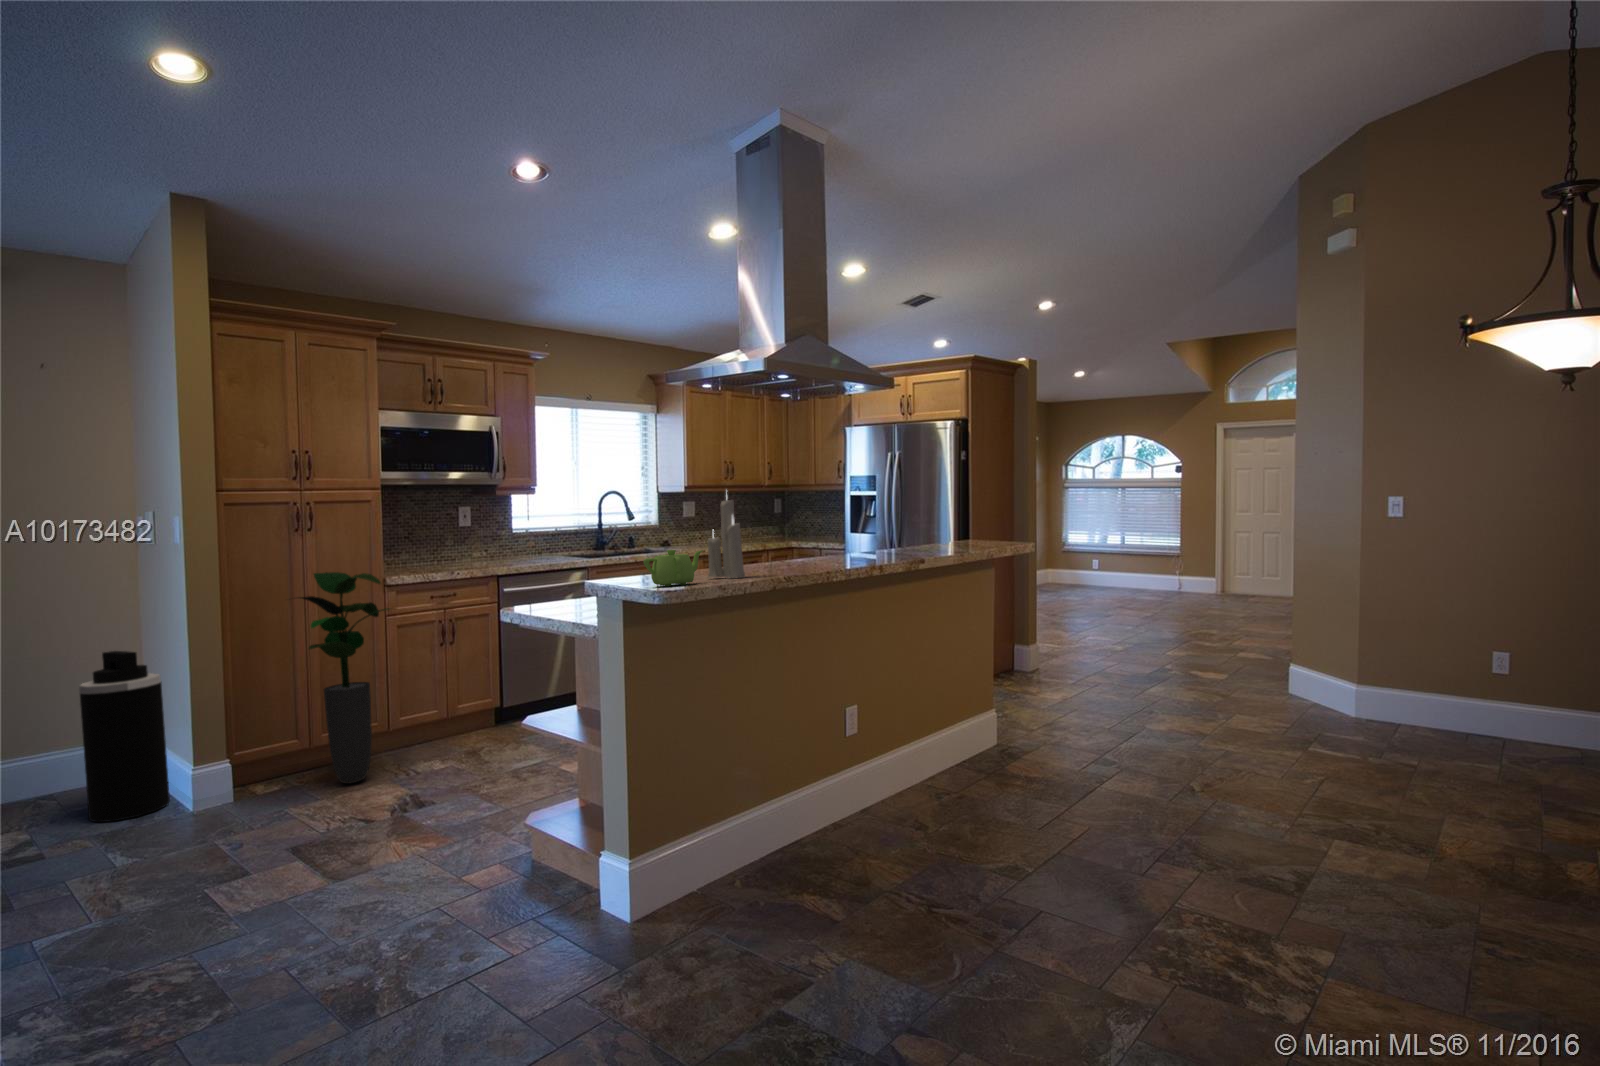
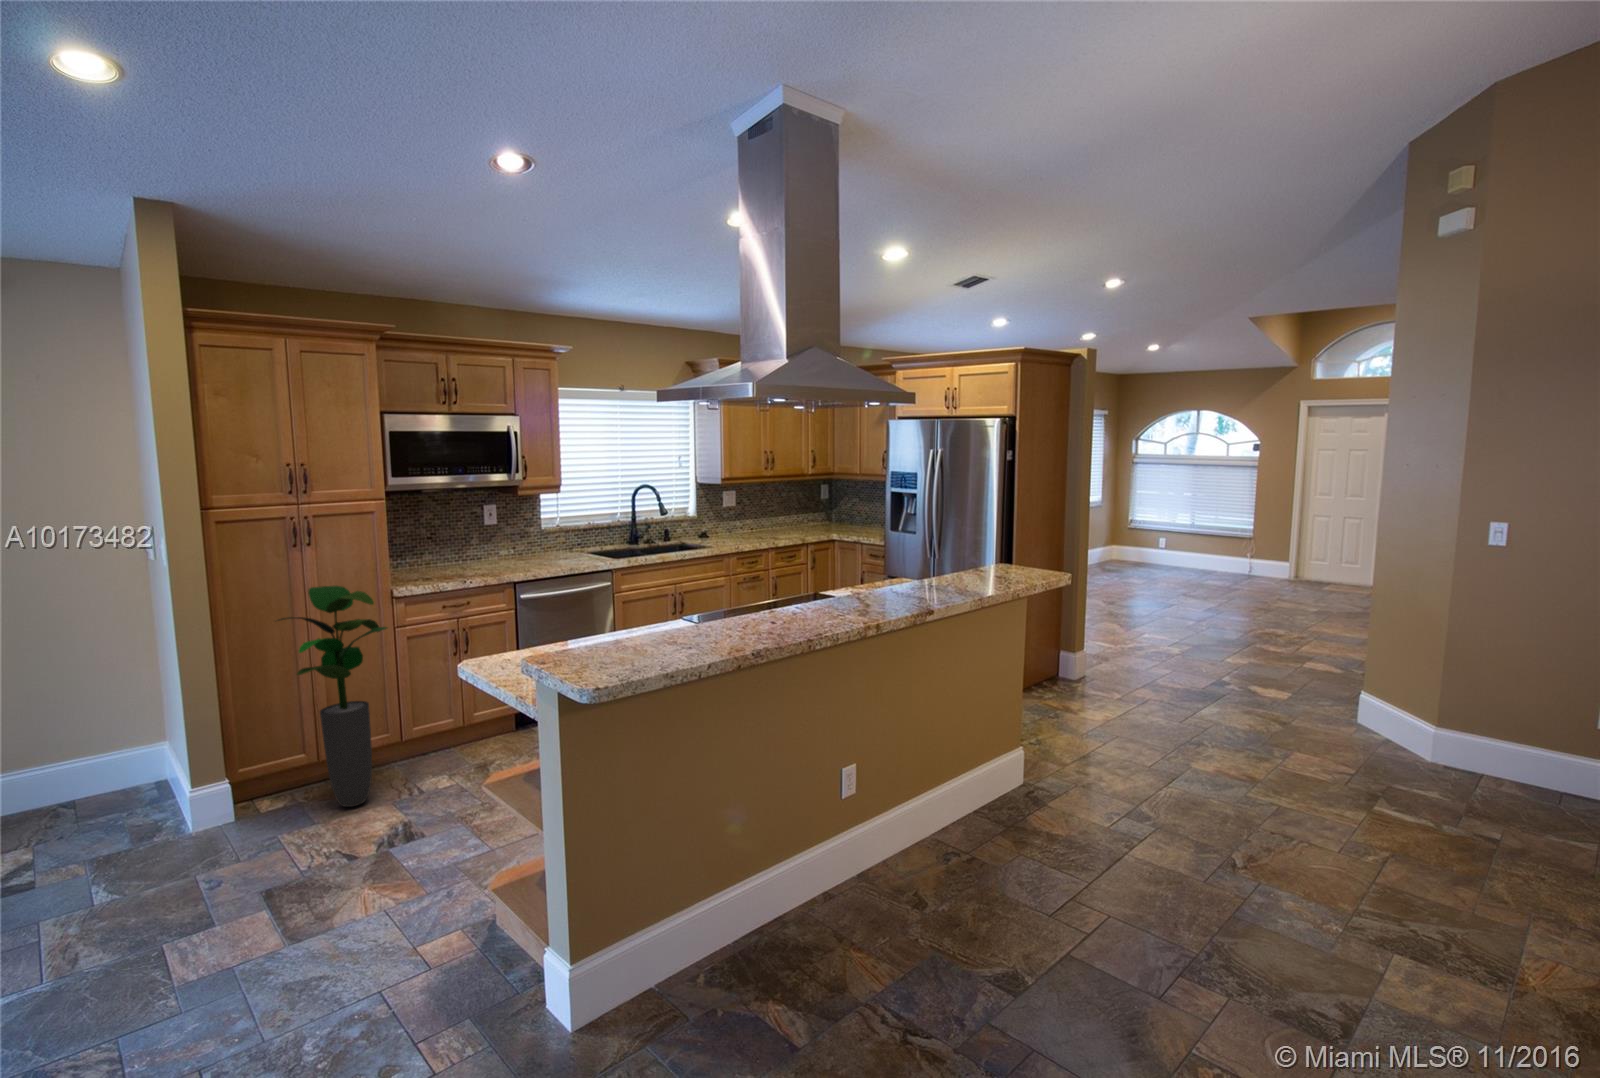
candle: present [708,500,745,578] -> none [688,538,730,654]
teapot: present [644,550,703,586] -> none [602,624,677,672]
trash can: present [79,651,170,822] -> none [69,669,172,846]

